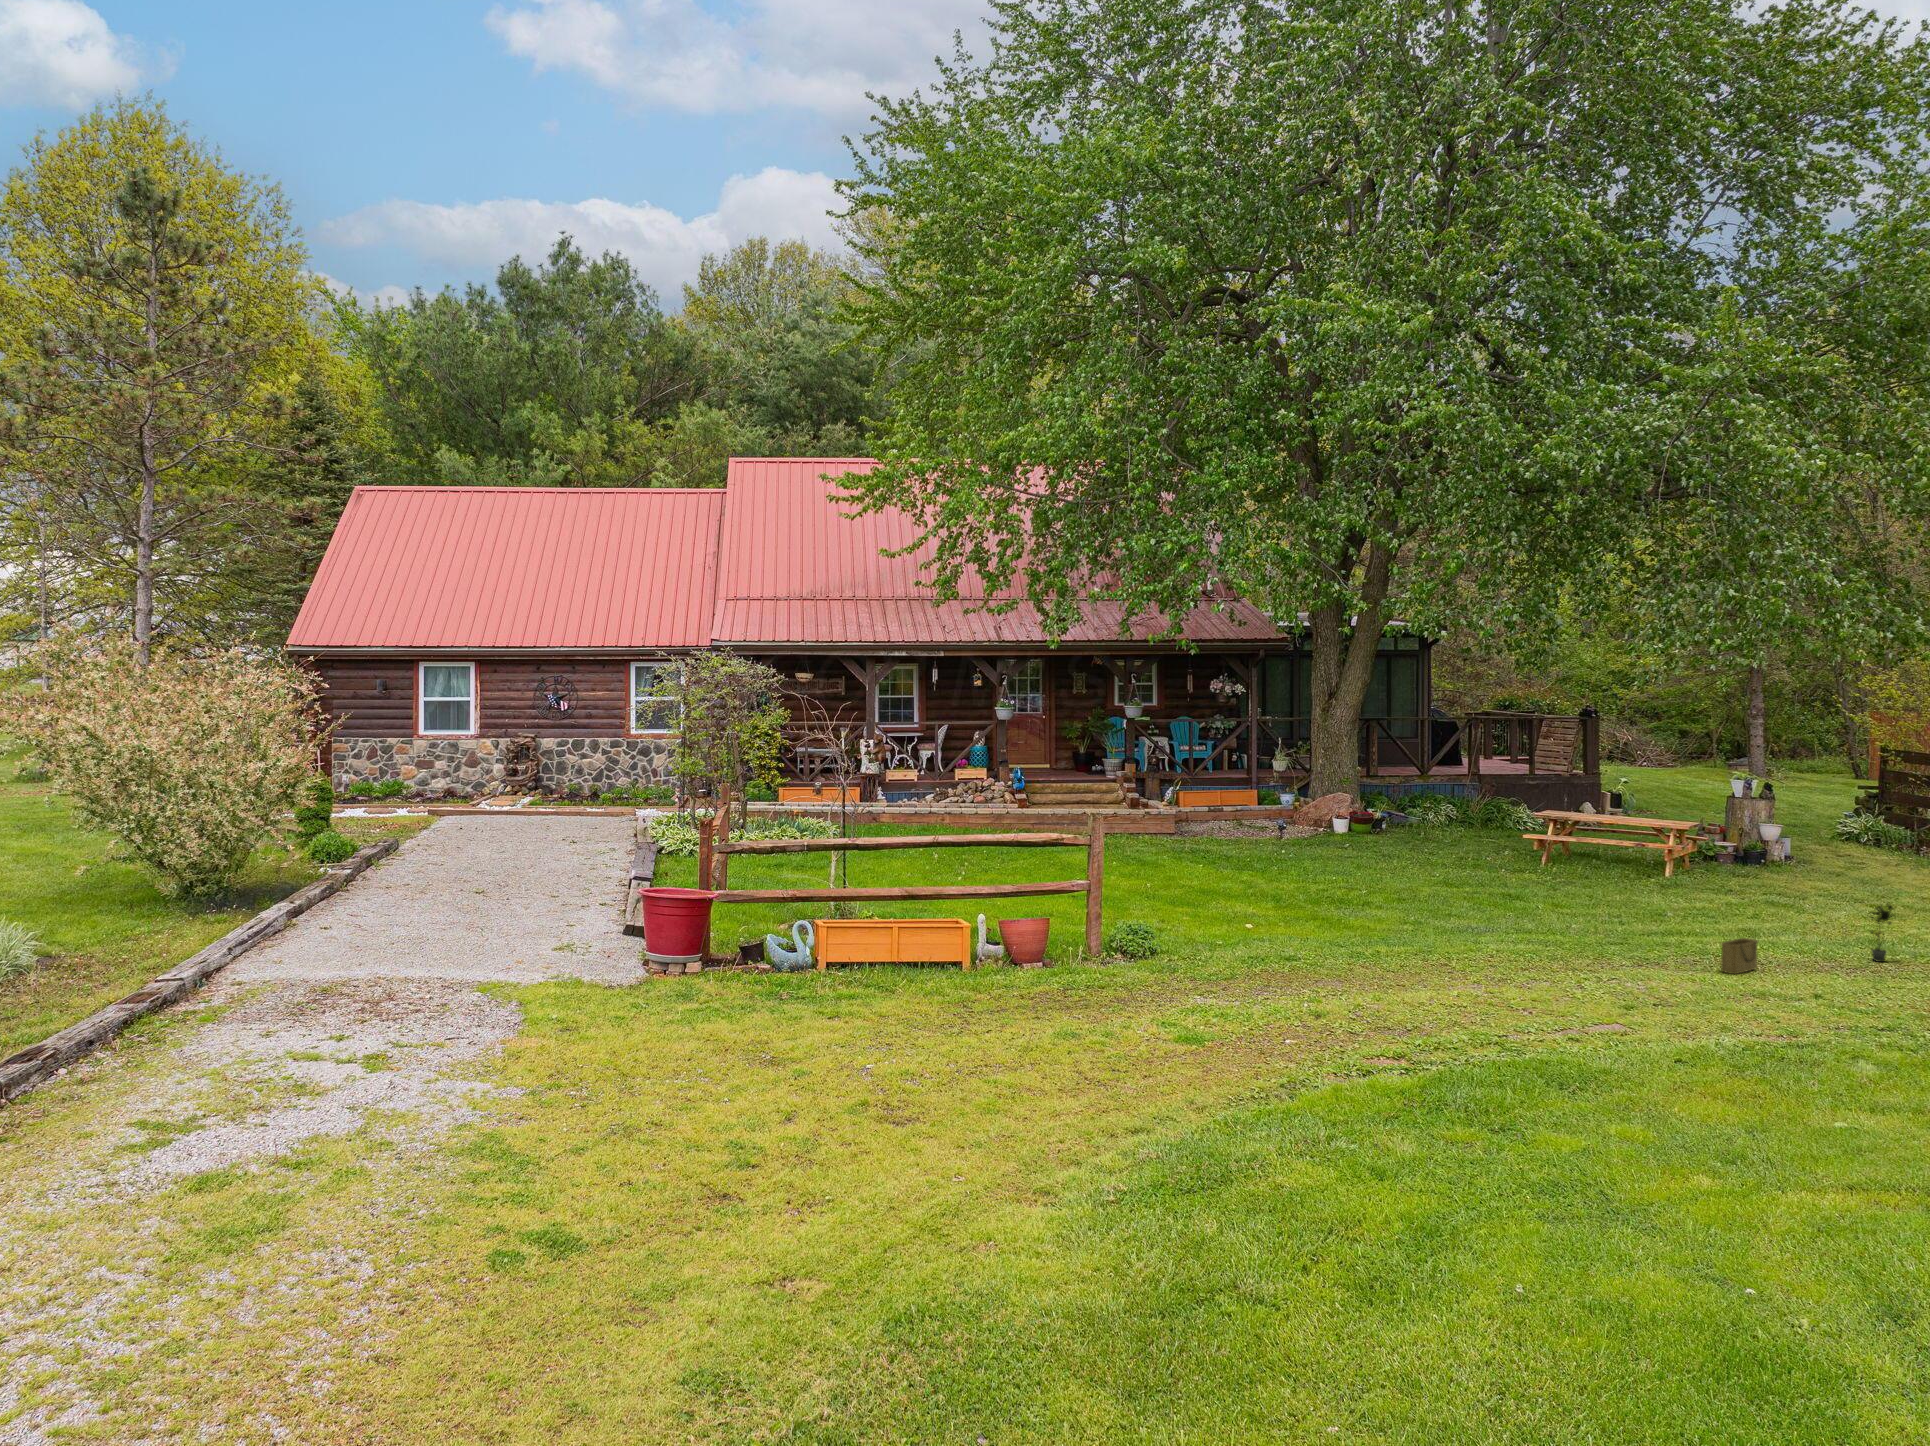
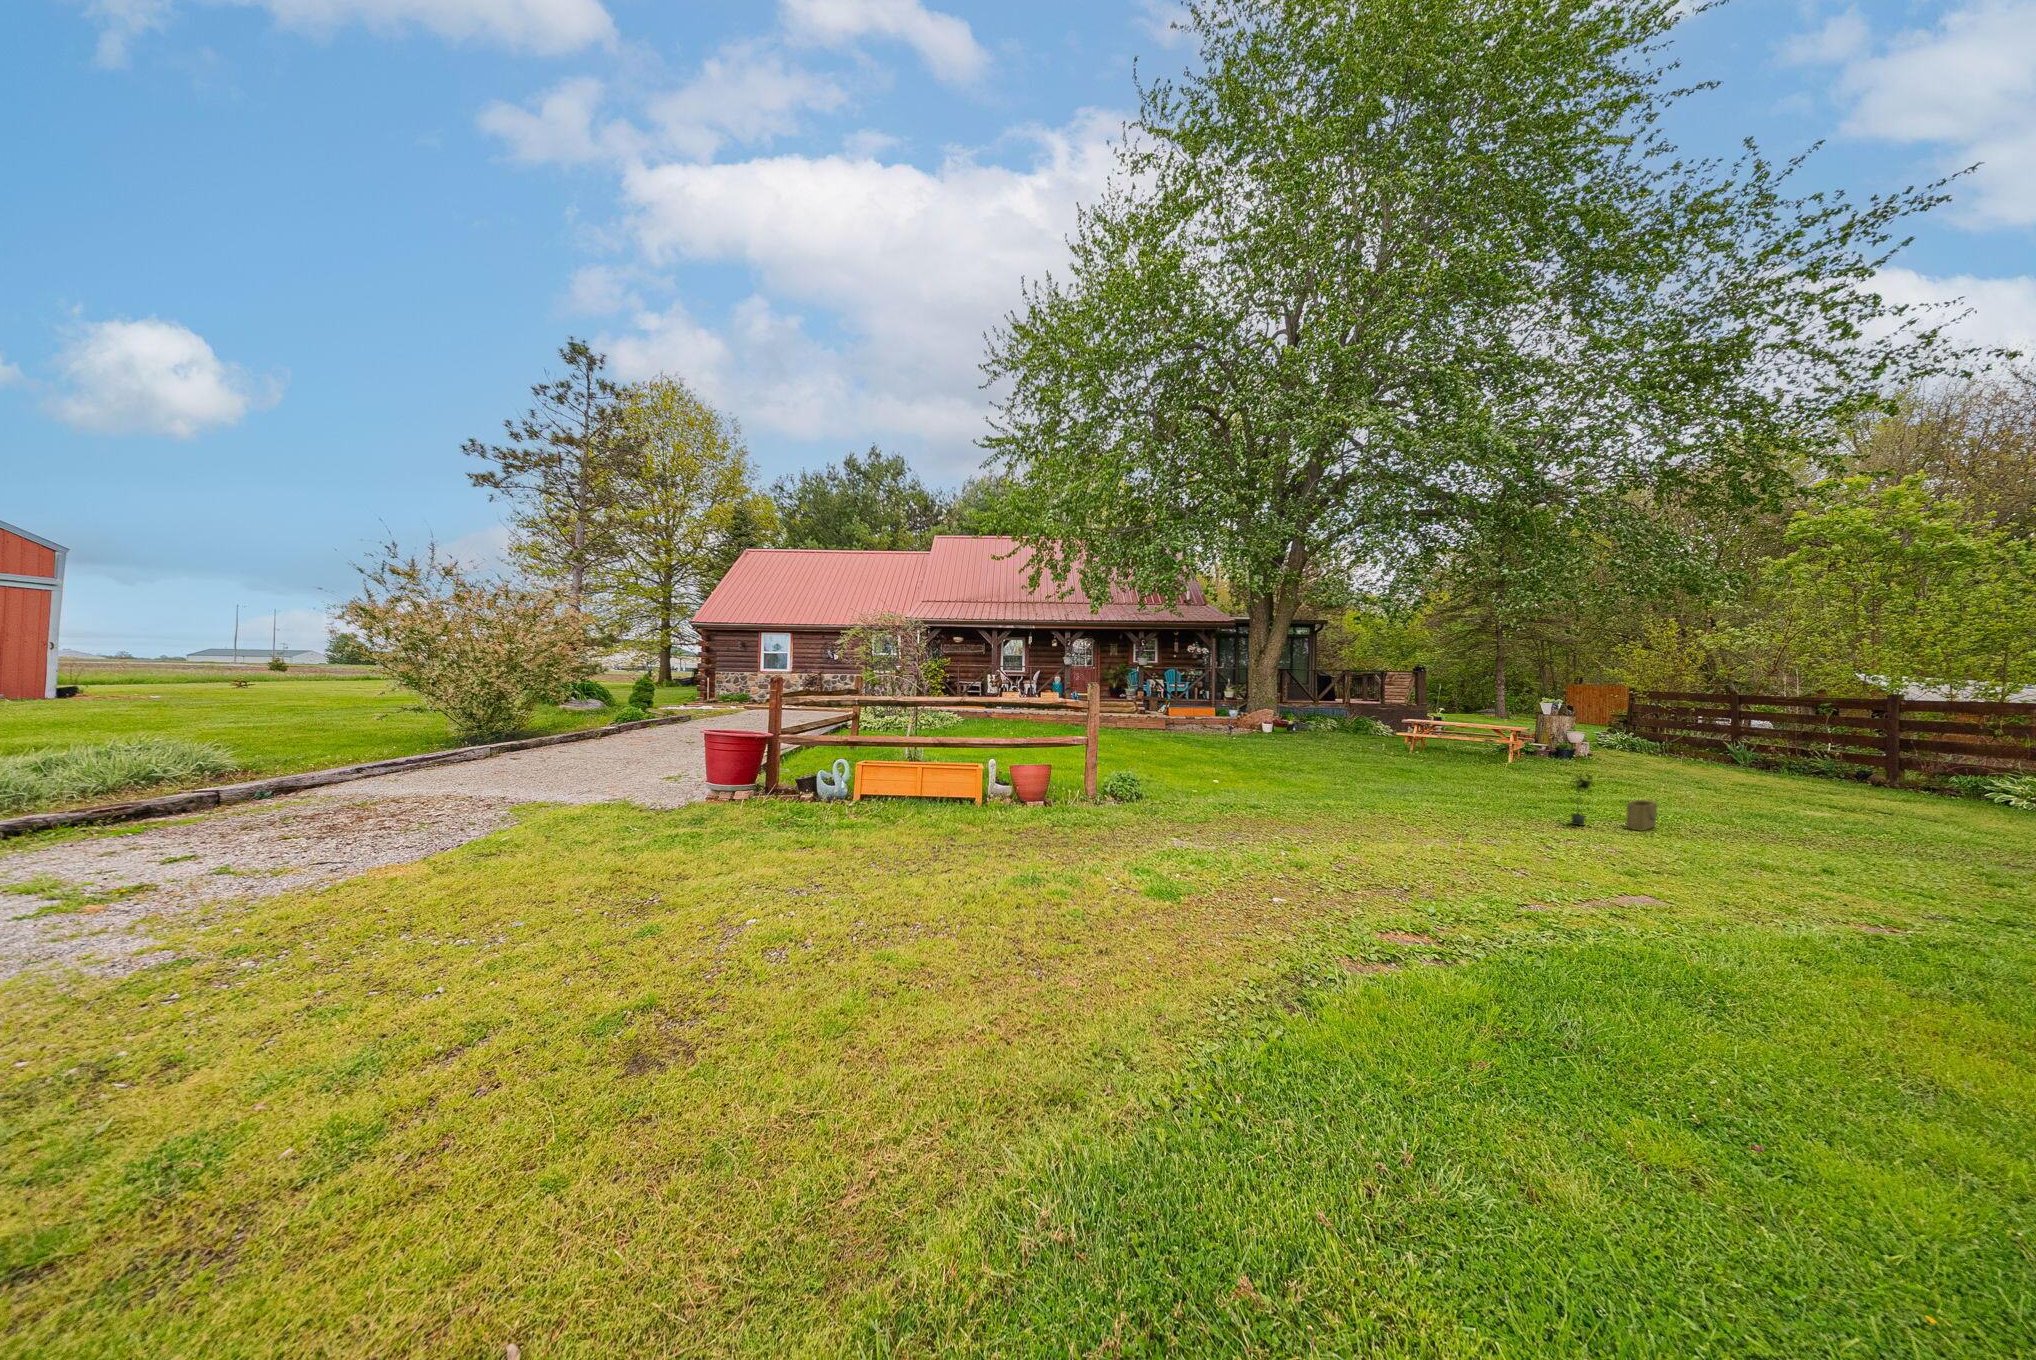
potted plant: present [1870,903,1894,962] -> present [1570,773,1593,825]

